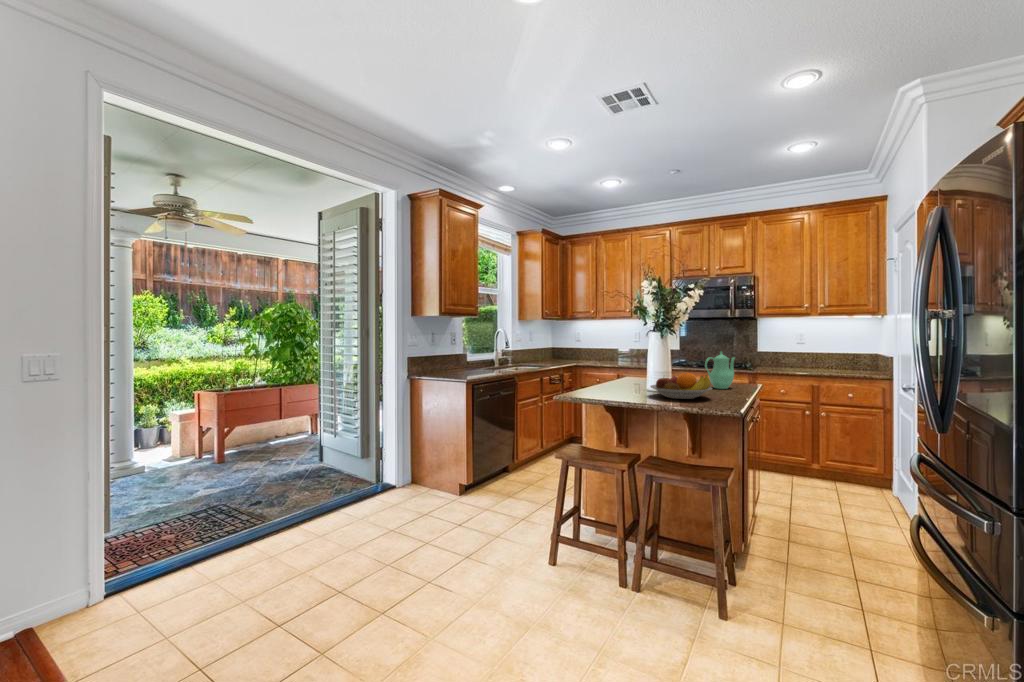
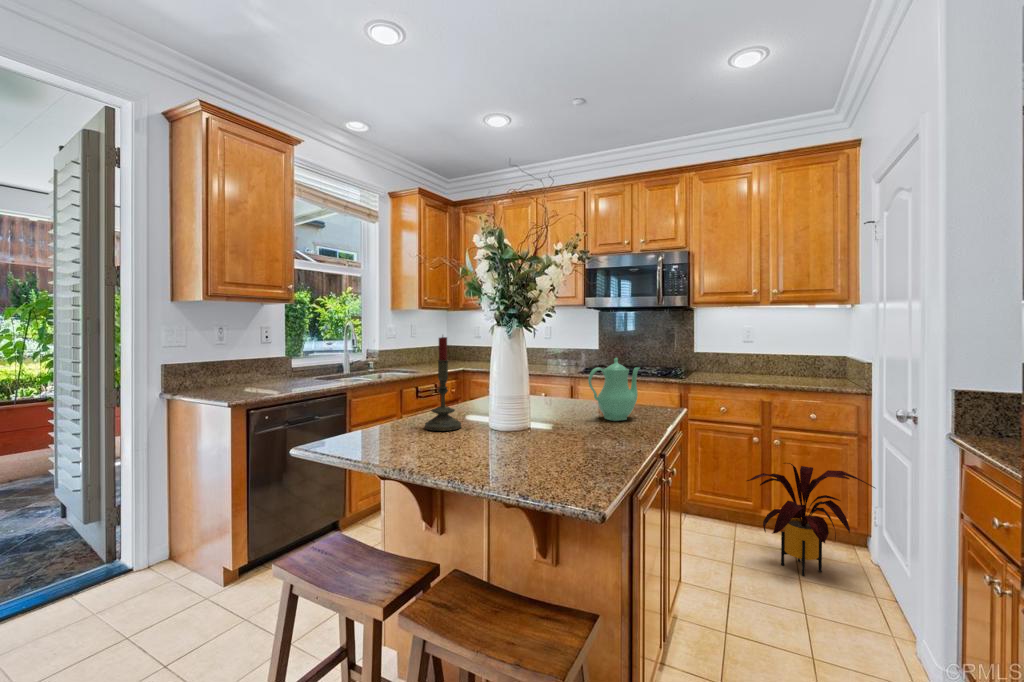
candle: none [612,337,633,392] -> present [425,337,461,431]
fruit bowl: present [650,373,712,399] -> none [471,401,580,453]
house plant: none [801,425,895,502] -> present [747,463,875,576]

